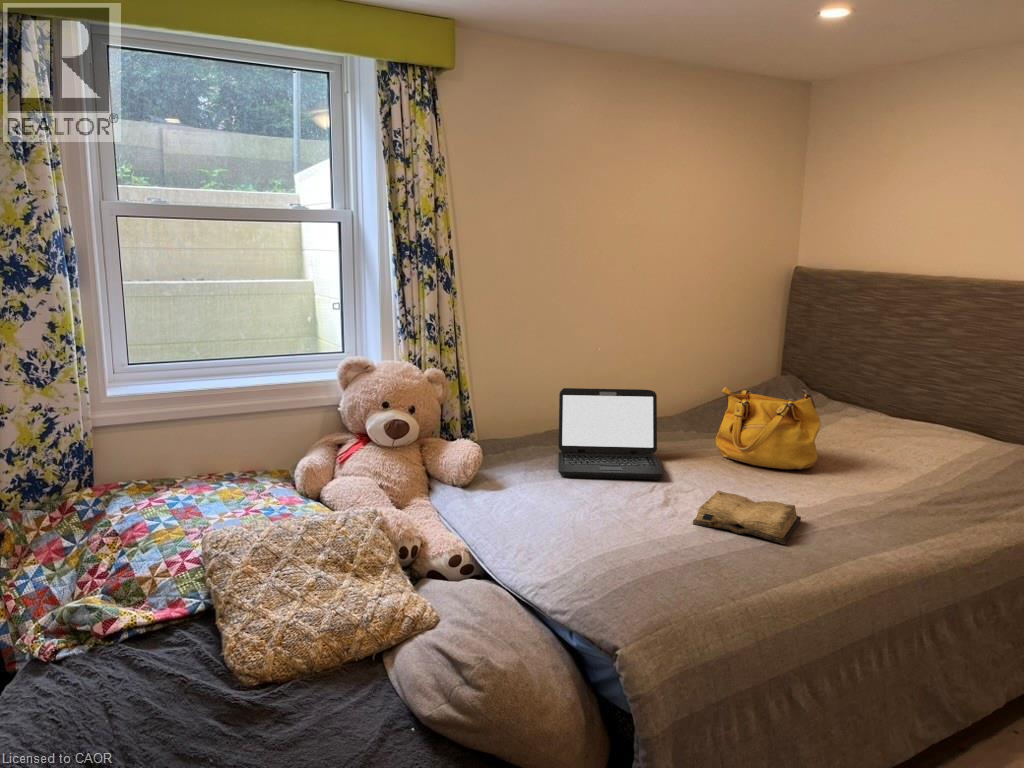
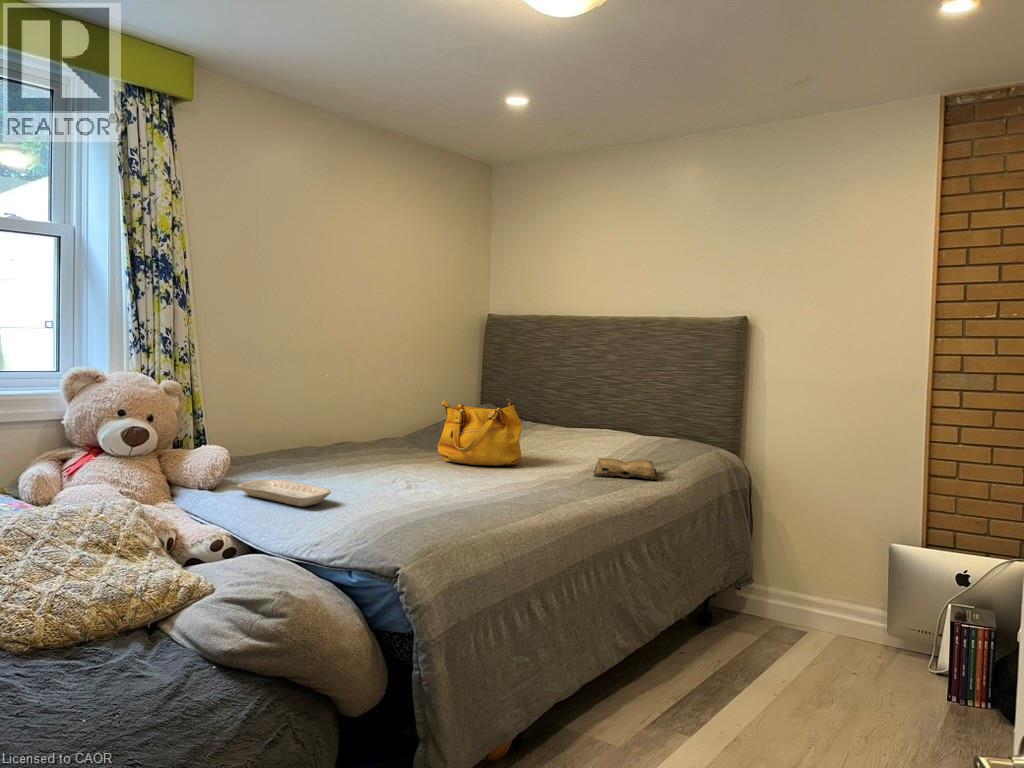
laptop: present [558,388,665,480] -> none [297,403,400,479]
tray: none [485,482,576,526] -> present [238,479,331,506]
diary: present [693,491,801,544] -> present [594,458,658,480]

